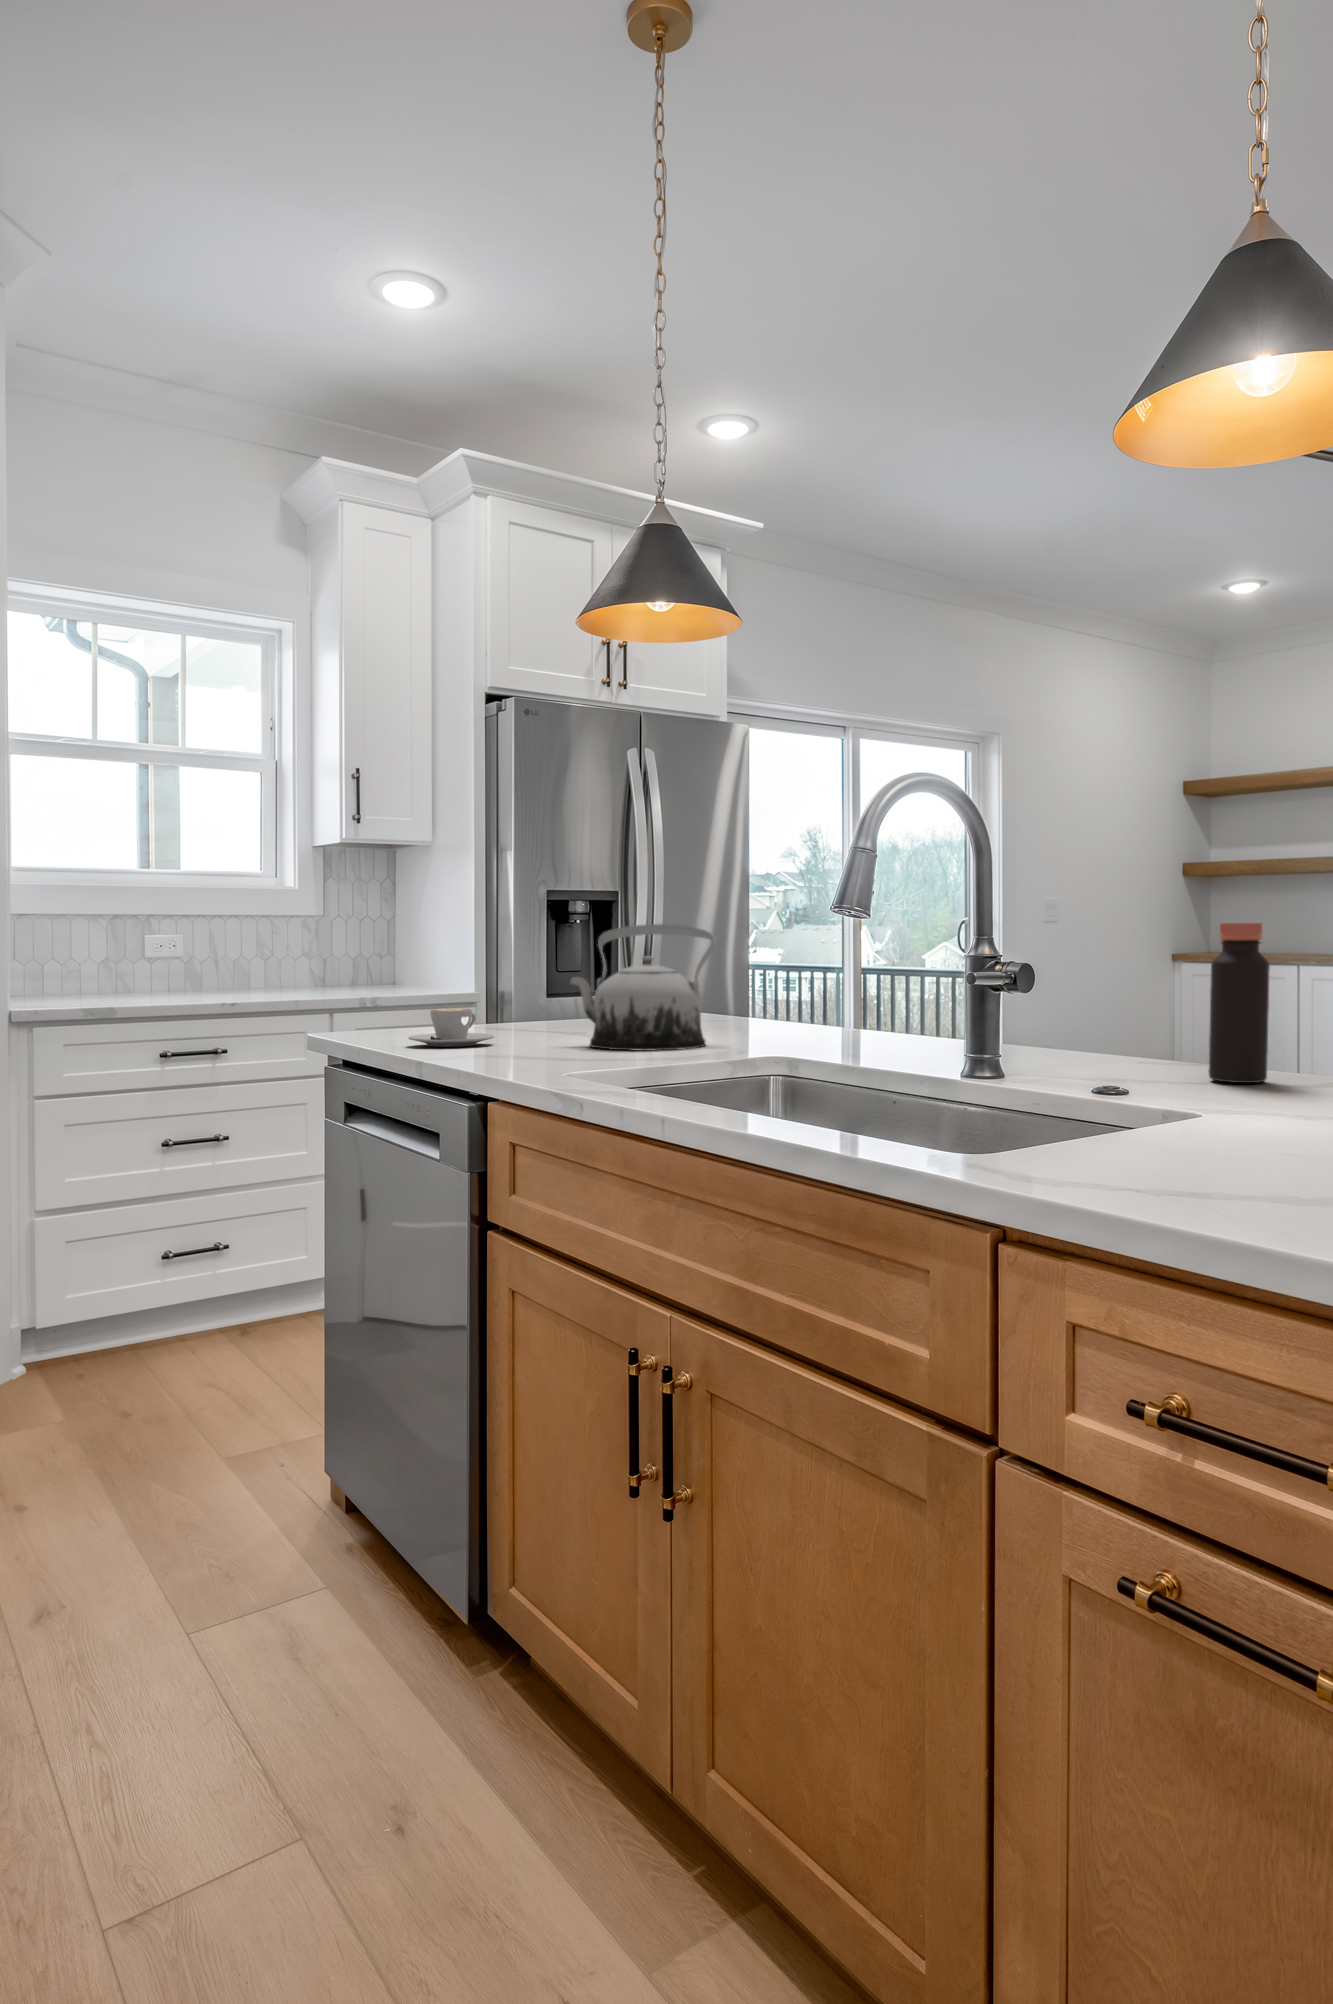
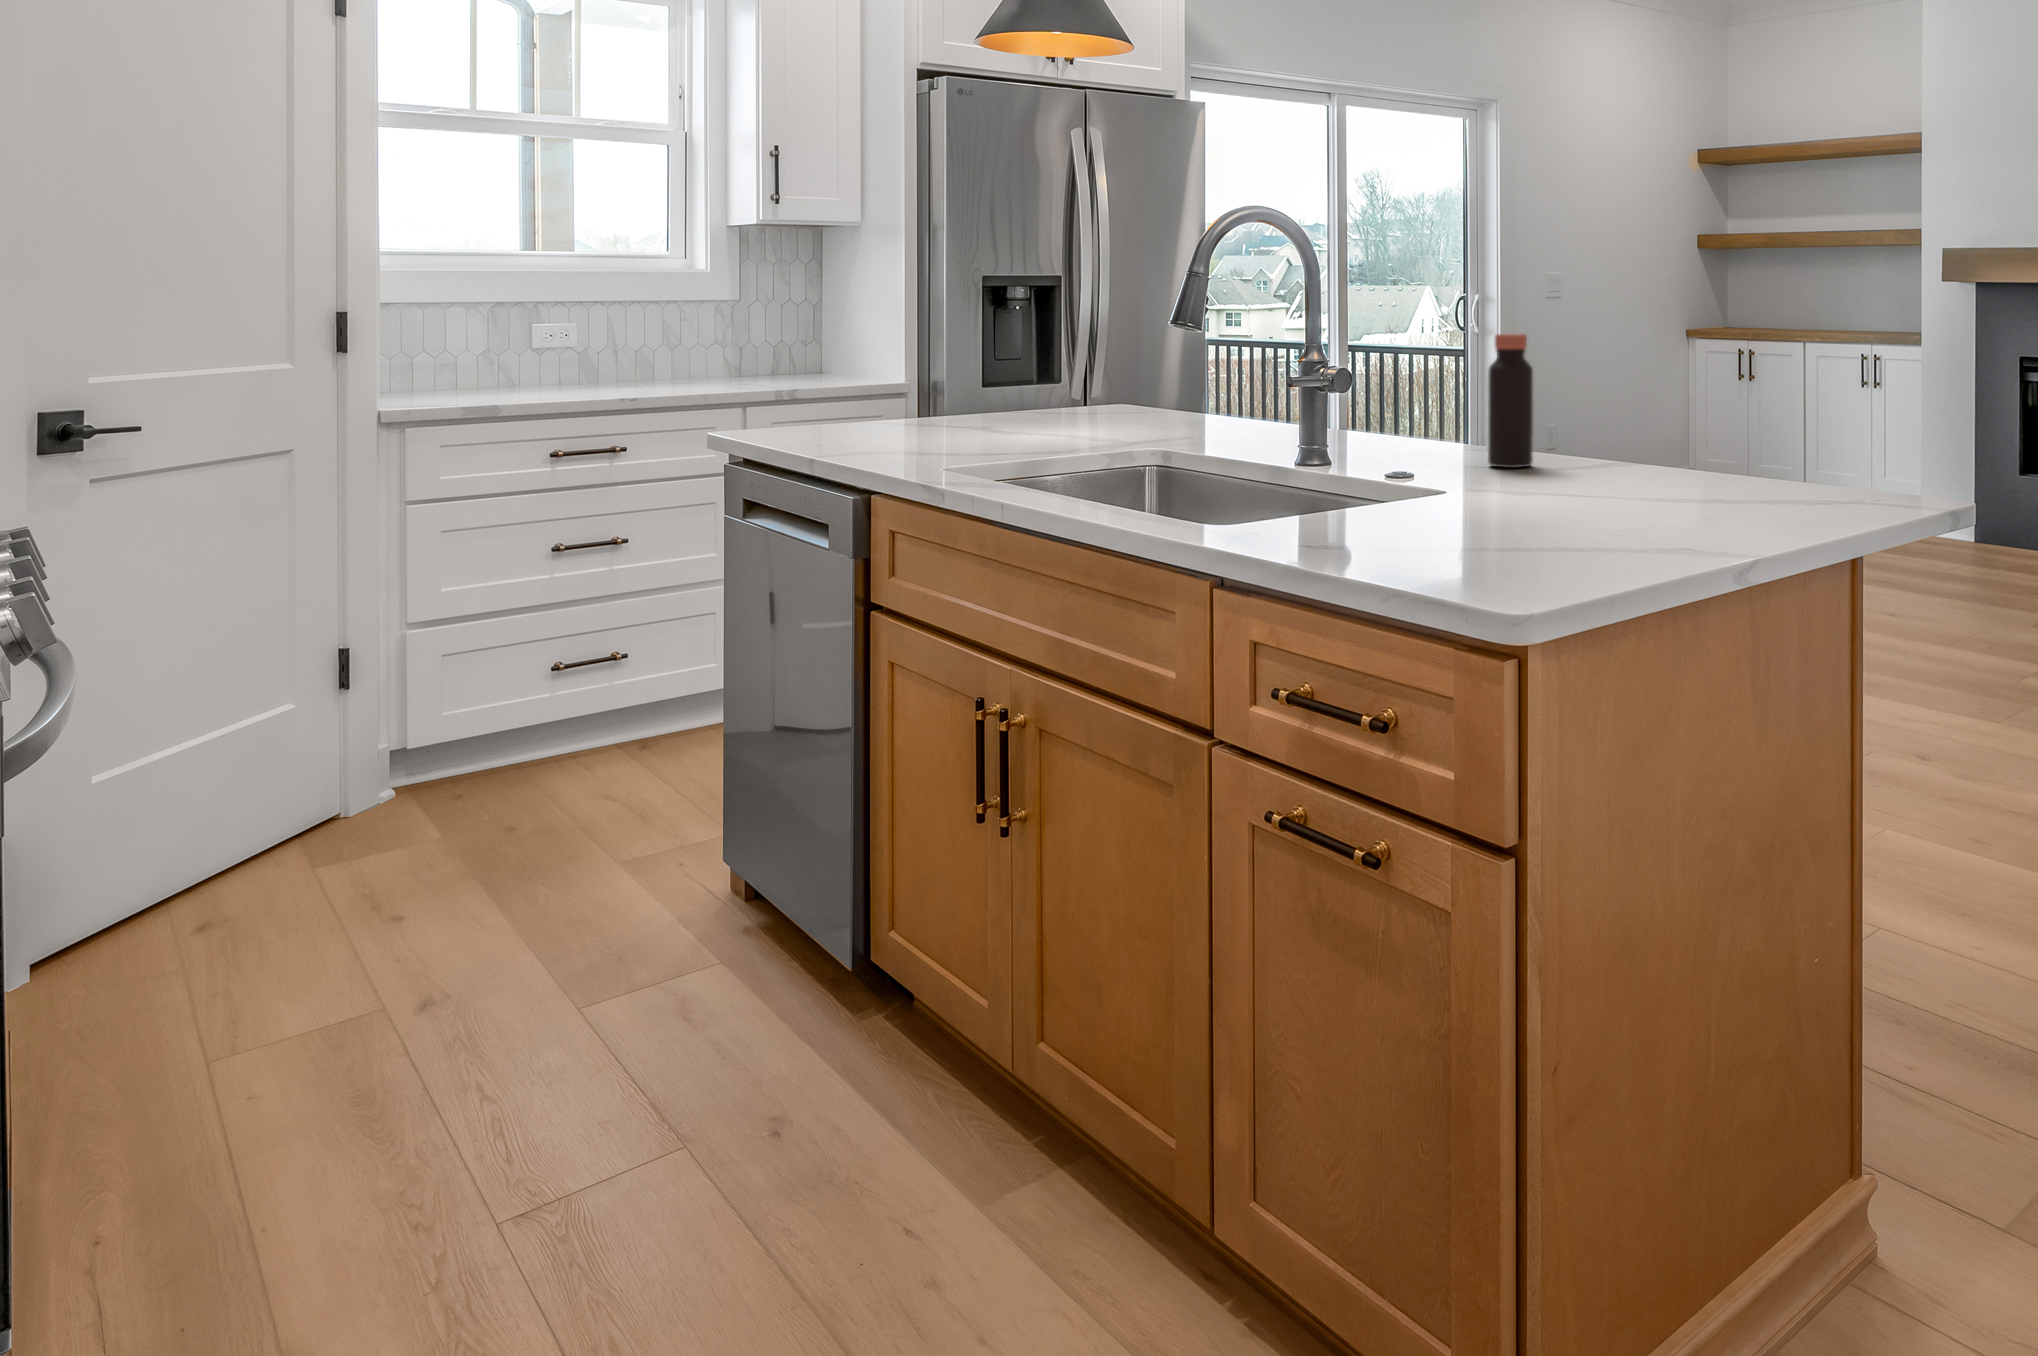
teapot: present [570,924,716,1051] -> none [966,325,1107,444]
coffee cup: present [408,1009,494,1047] -> none [808,405,894,442]

